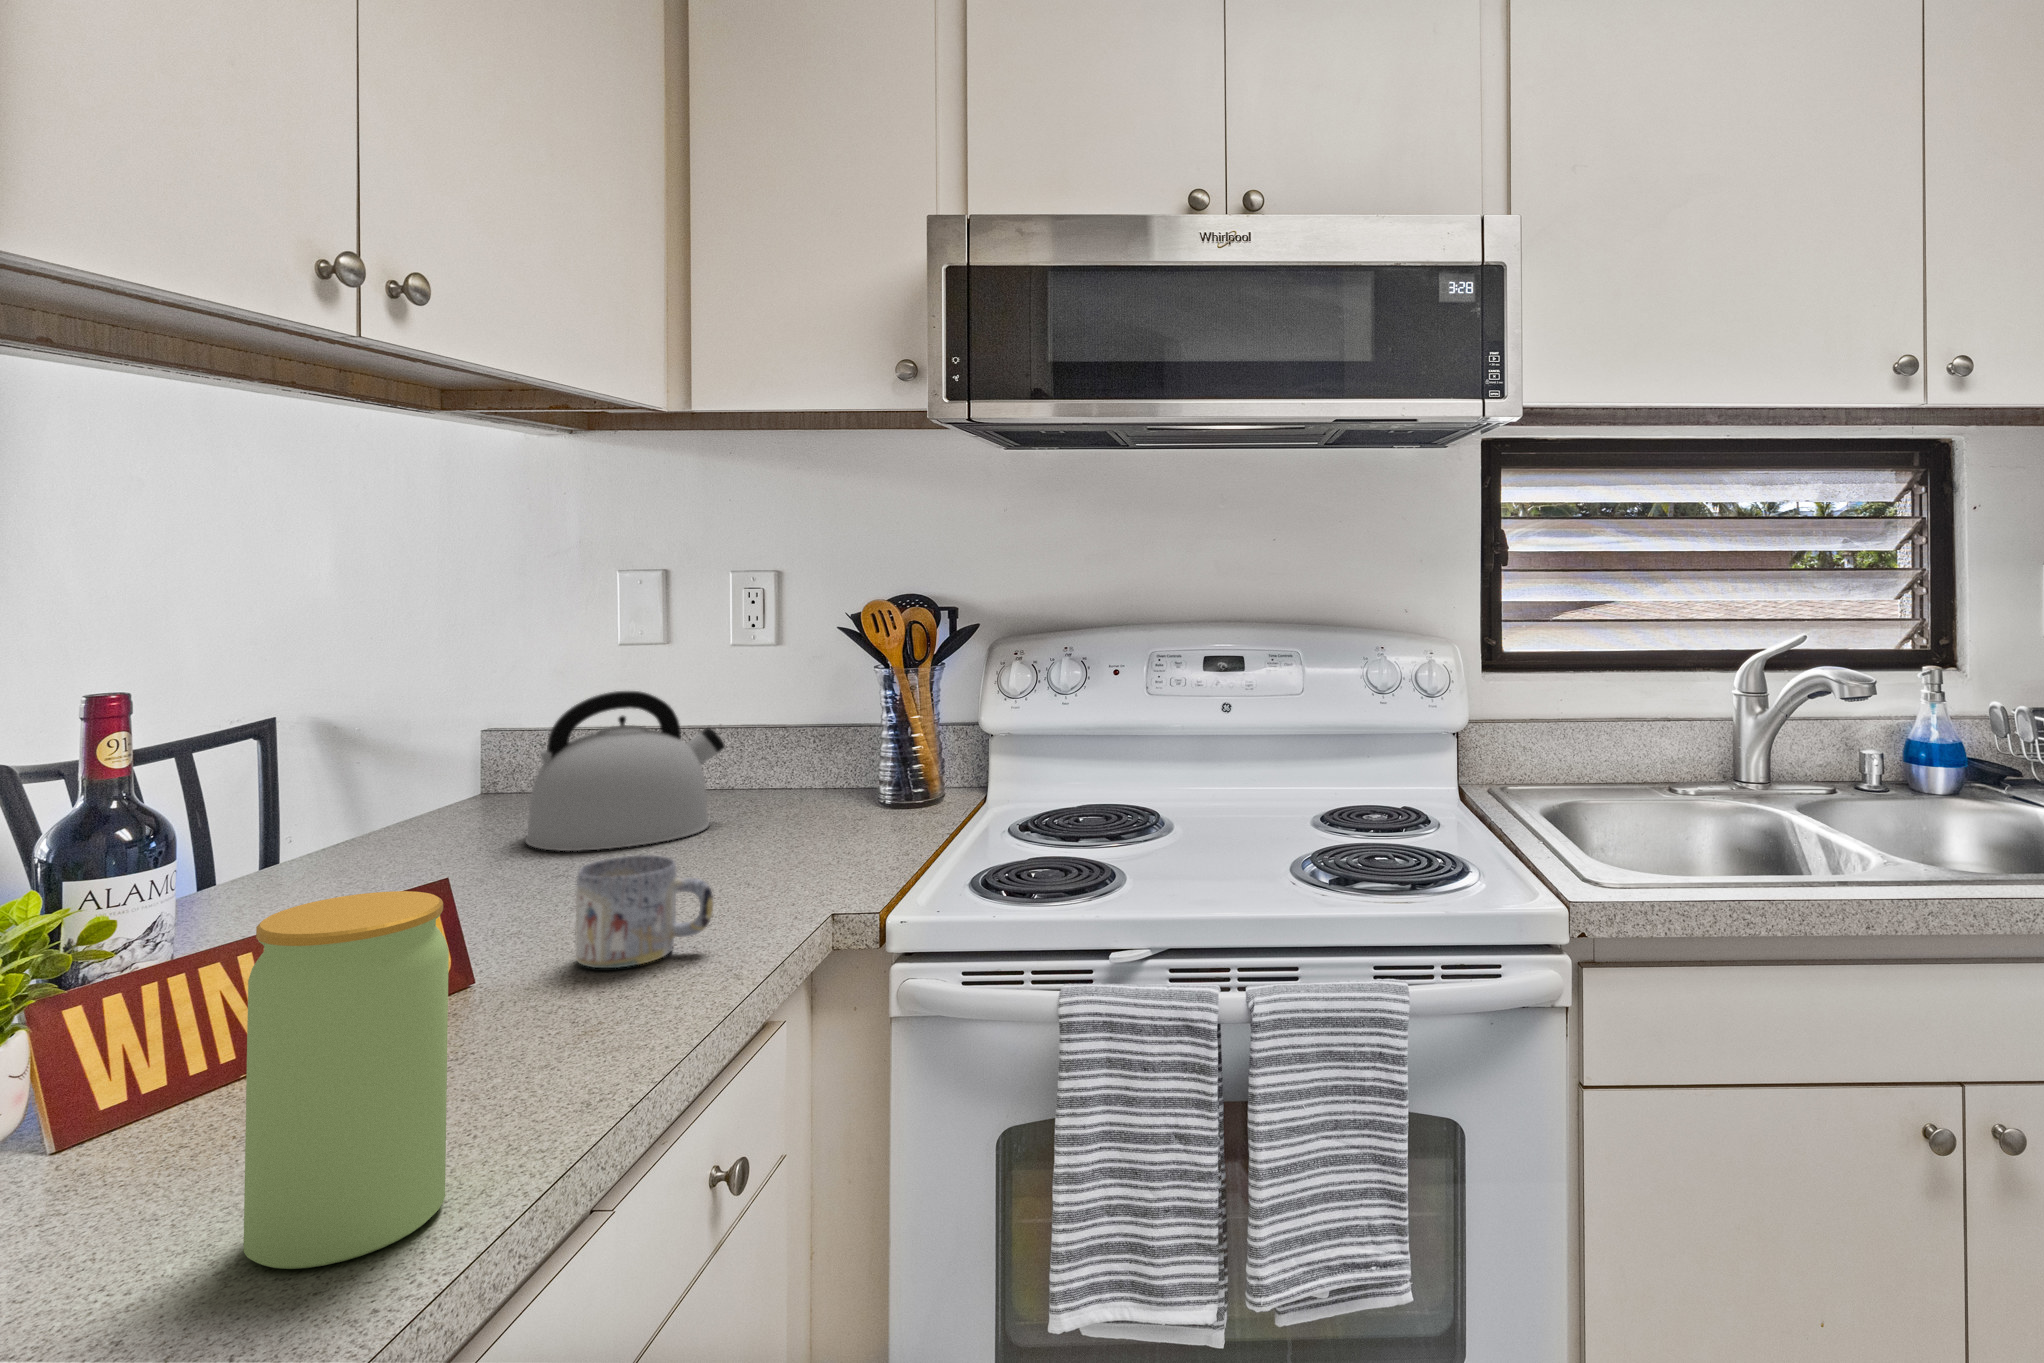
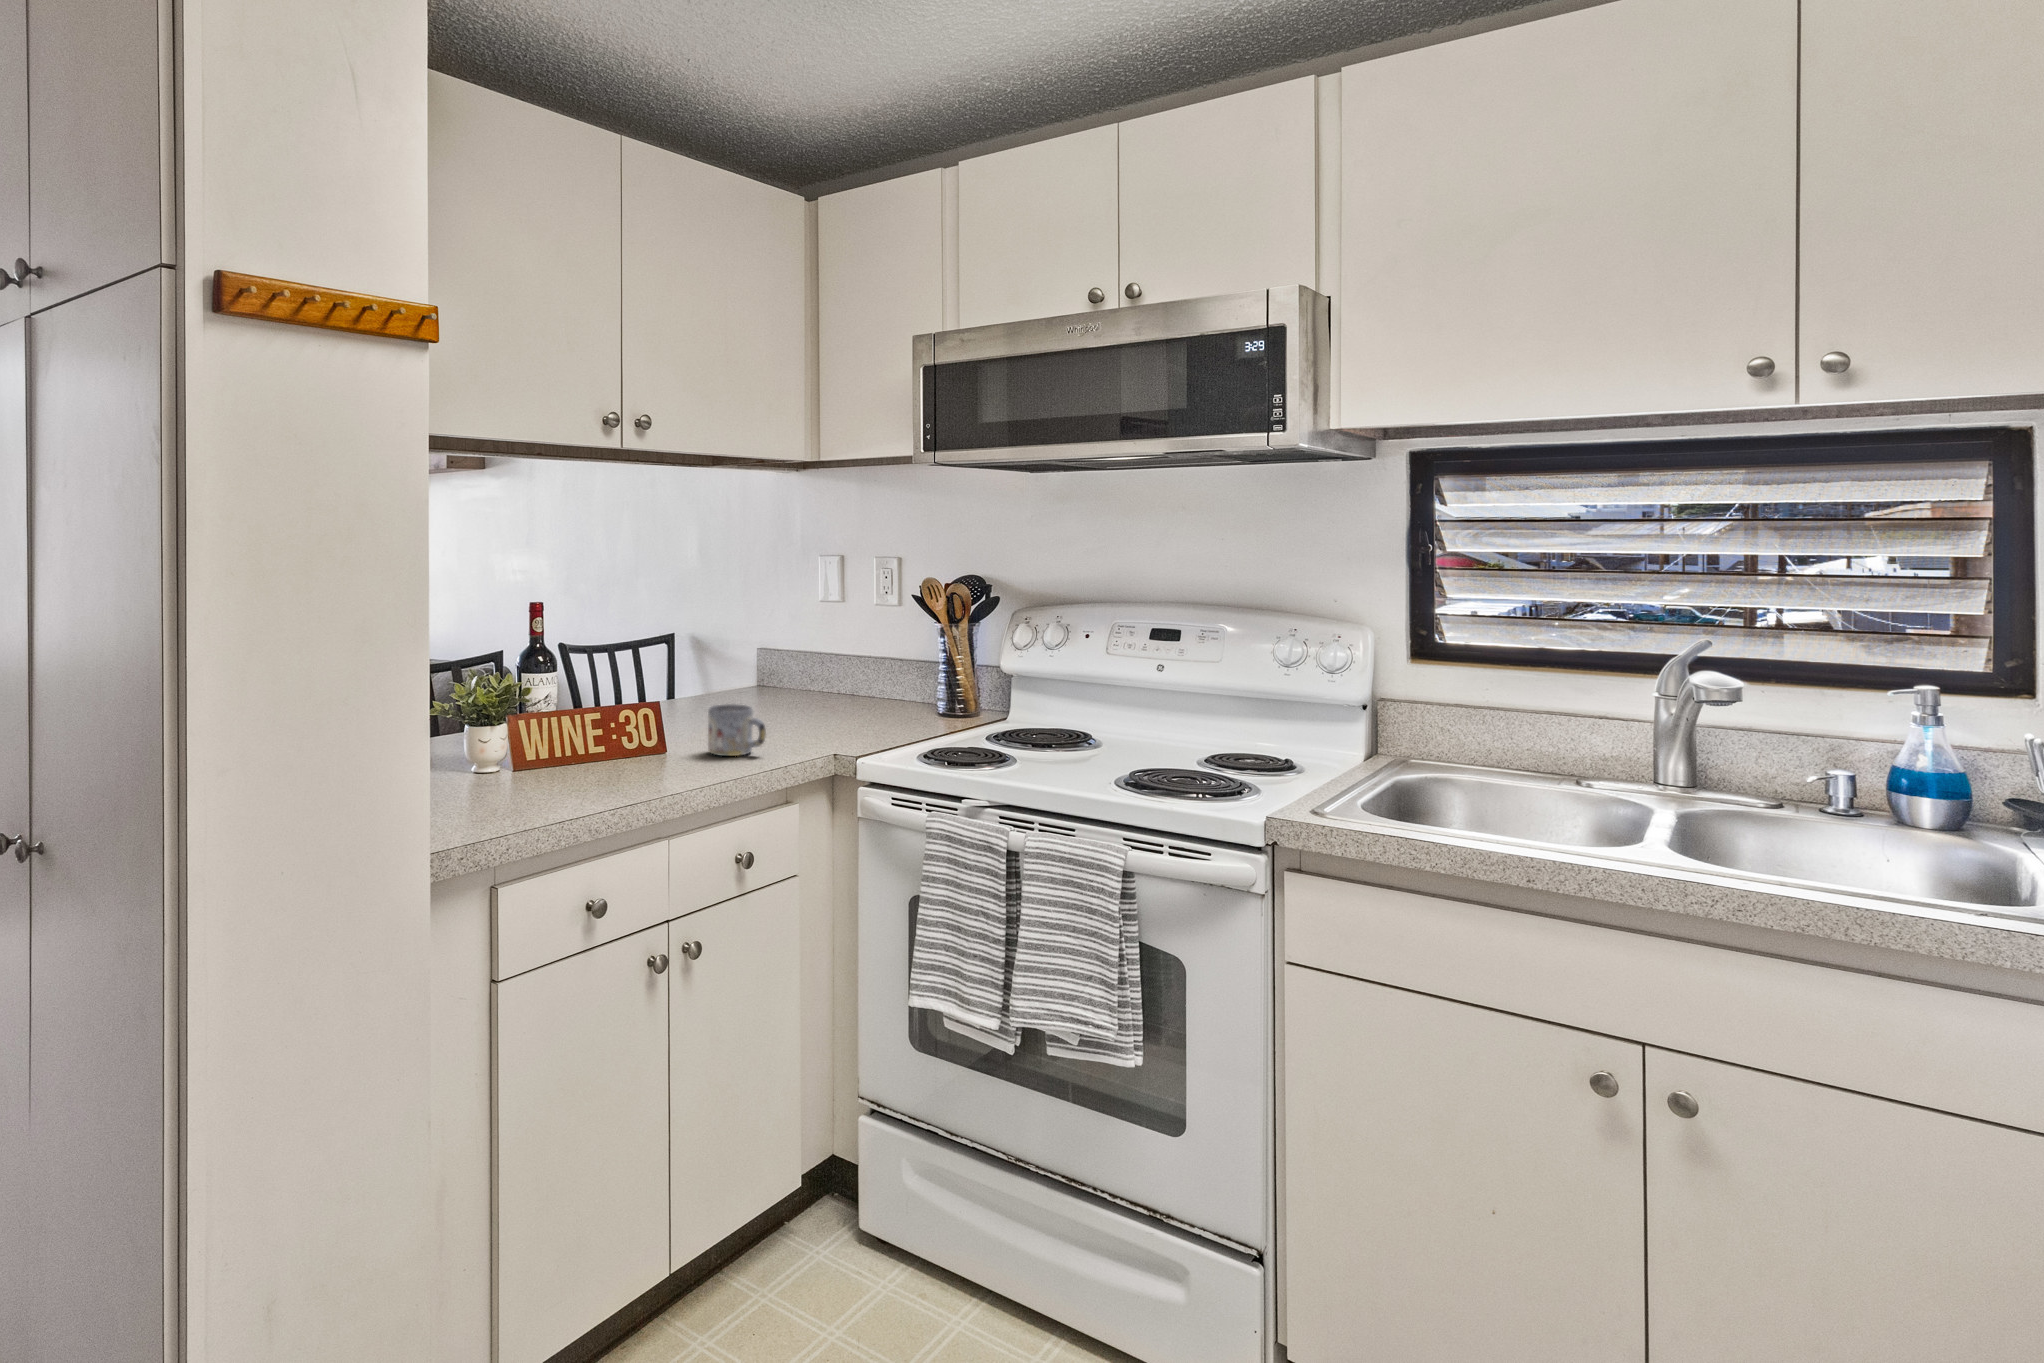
kettle: present [525,691,725,851] -> none [758,627,860,714]
jar: present [243,891,449,1269] -> none [520,684,581,809]

